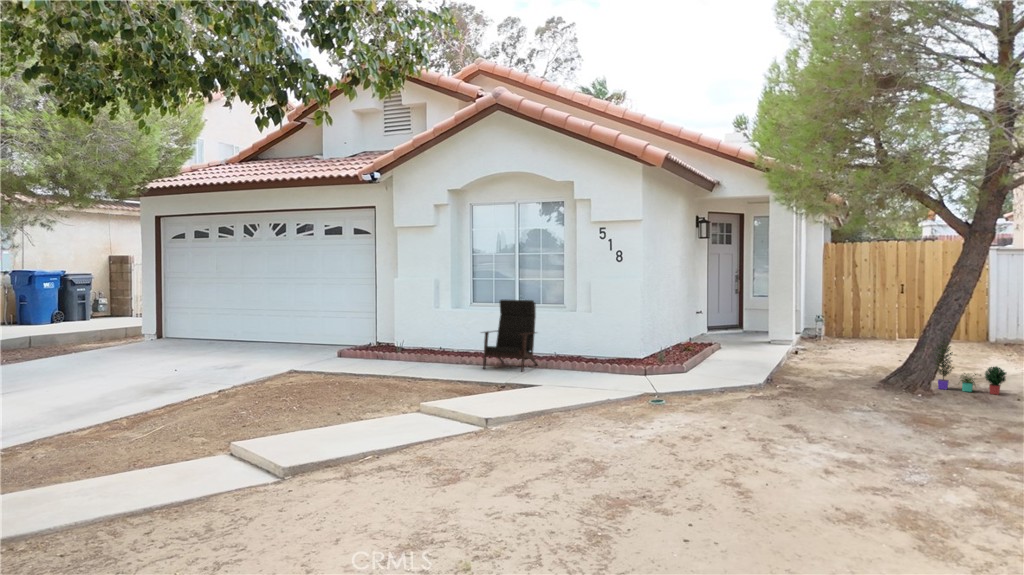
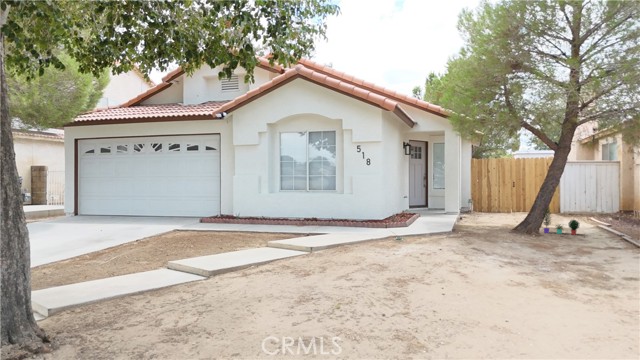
lounge chair: present [483,300,537,372] -> none [289,187,321,228]

